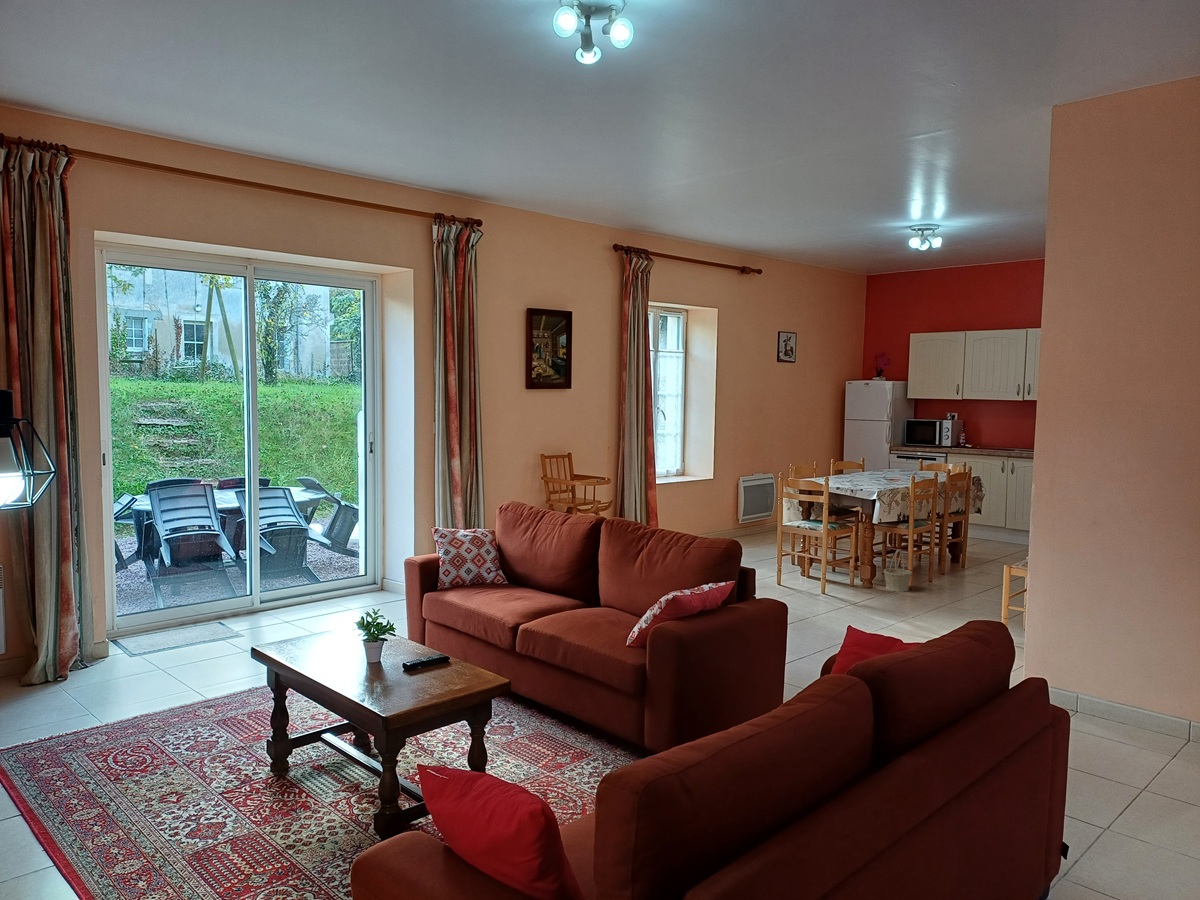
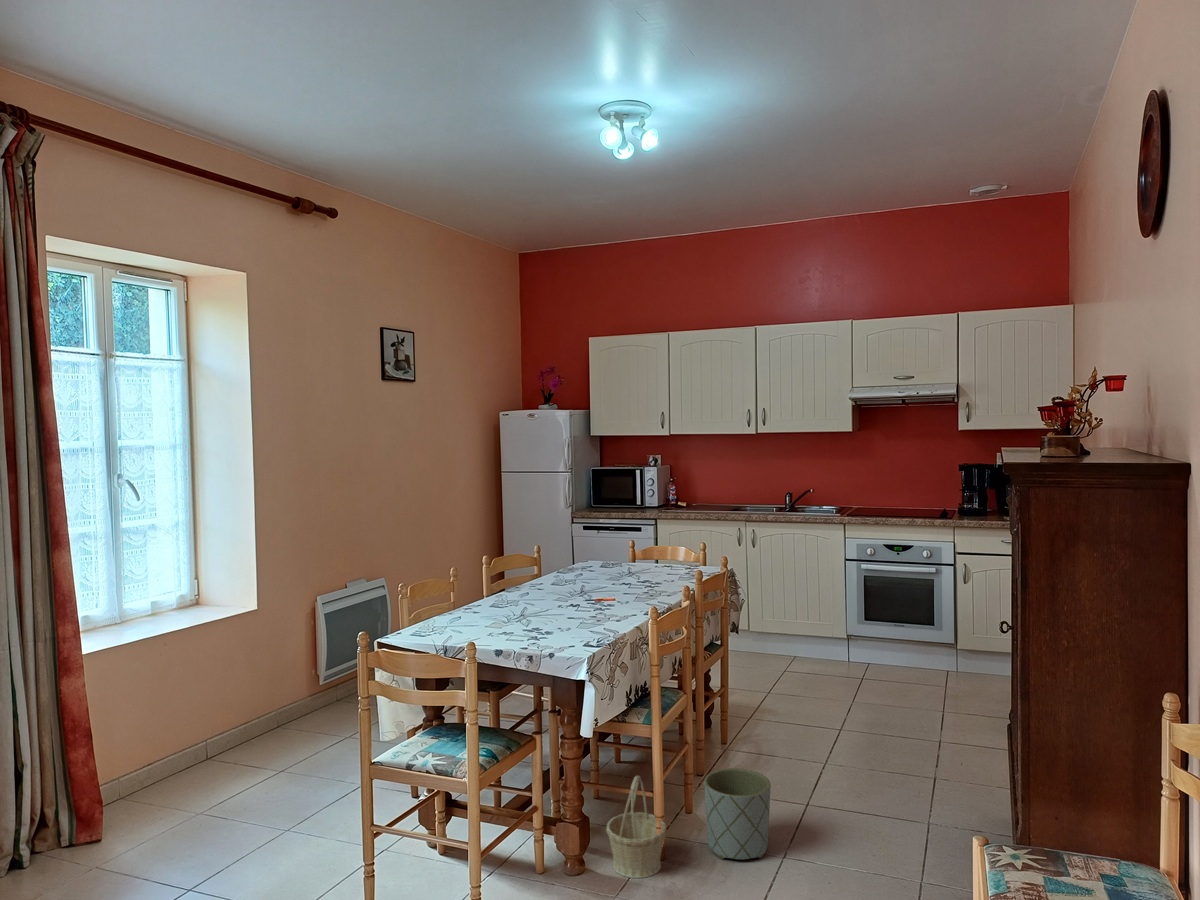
planter: none [934,557,967,594] -> present [704,768,771,859]

